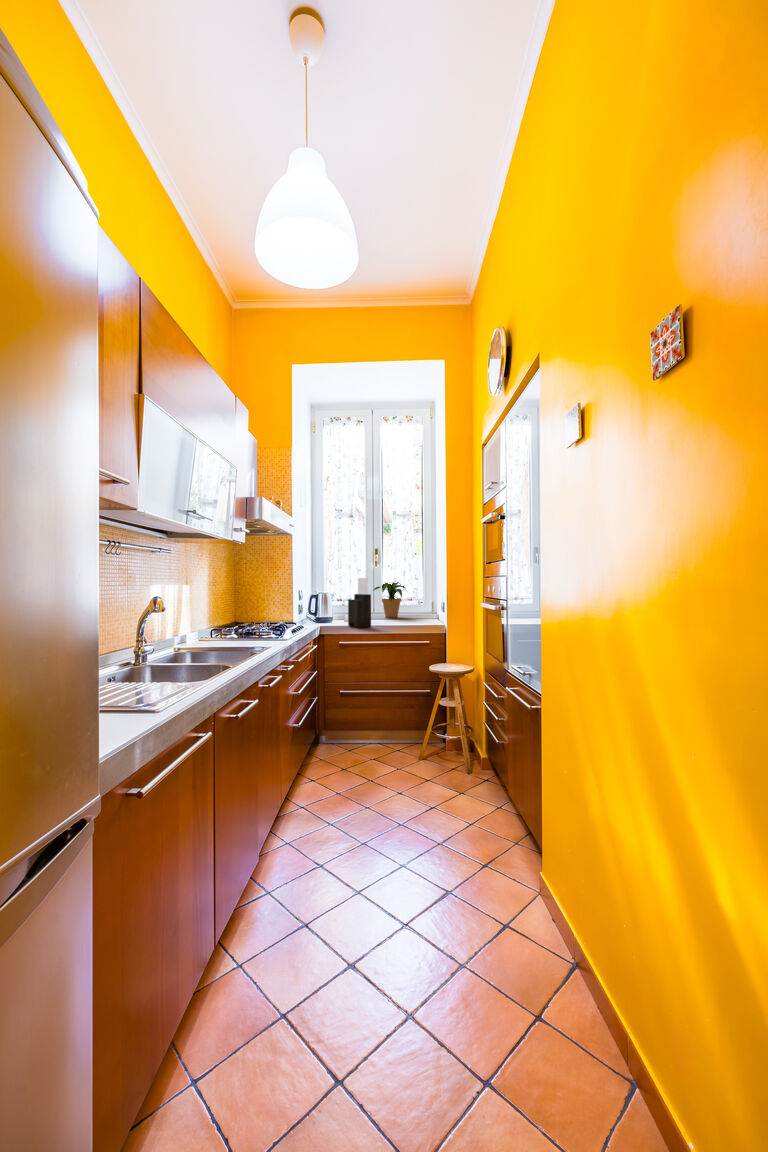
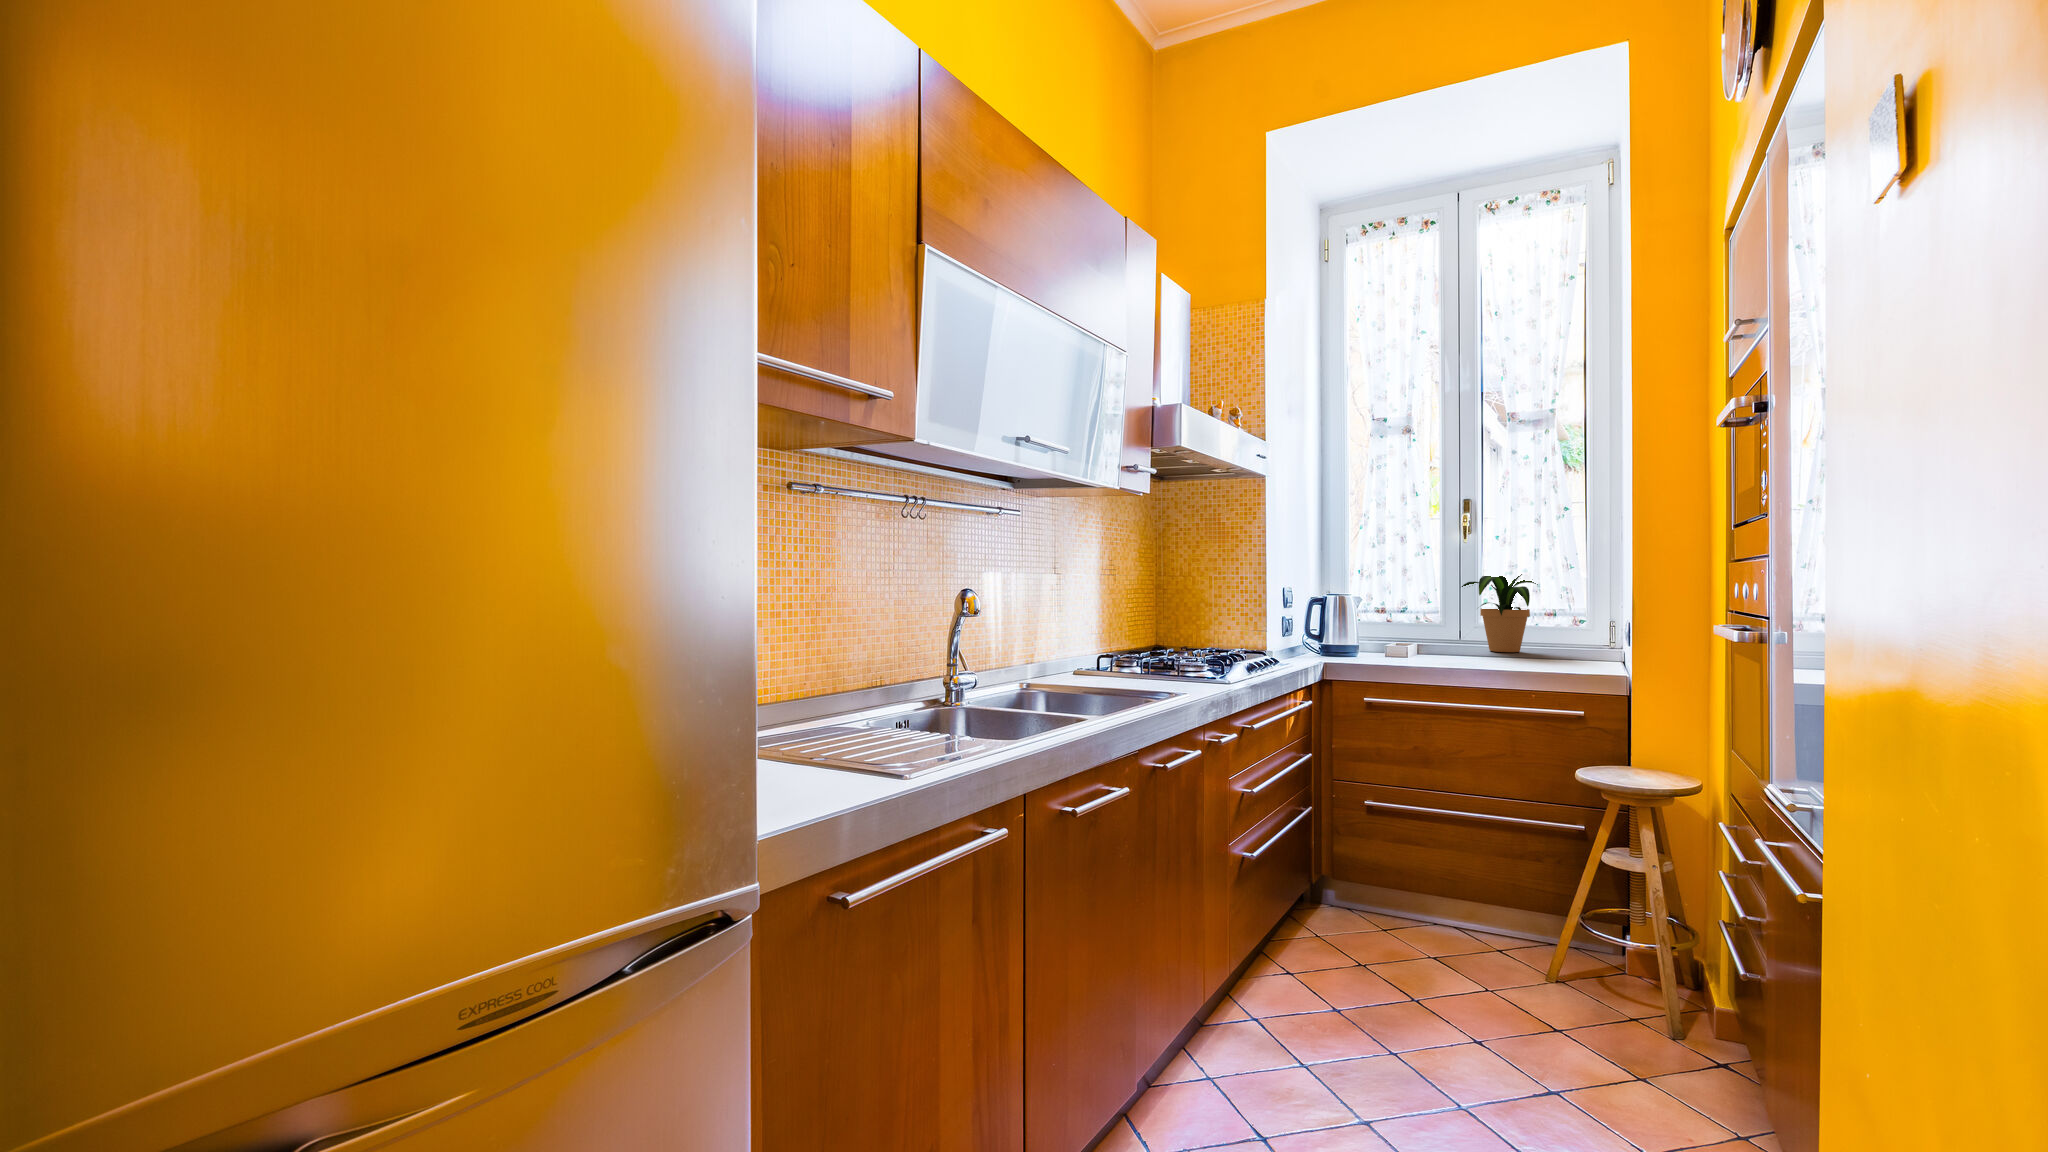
knife block: present [348,578,371,628] -> none [1386,561,1437,669]

